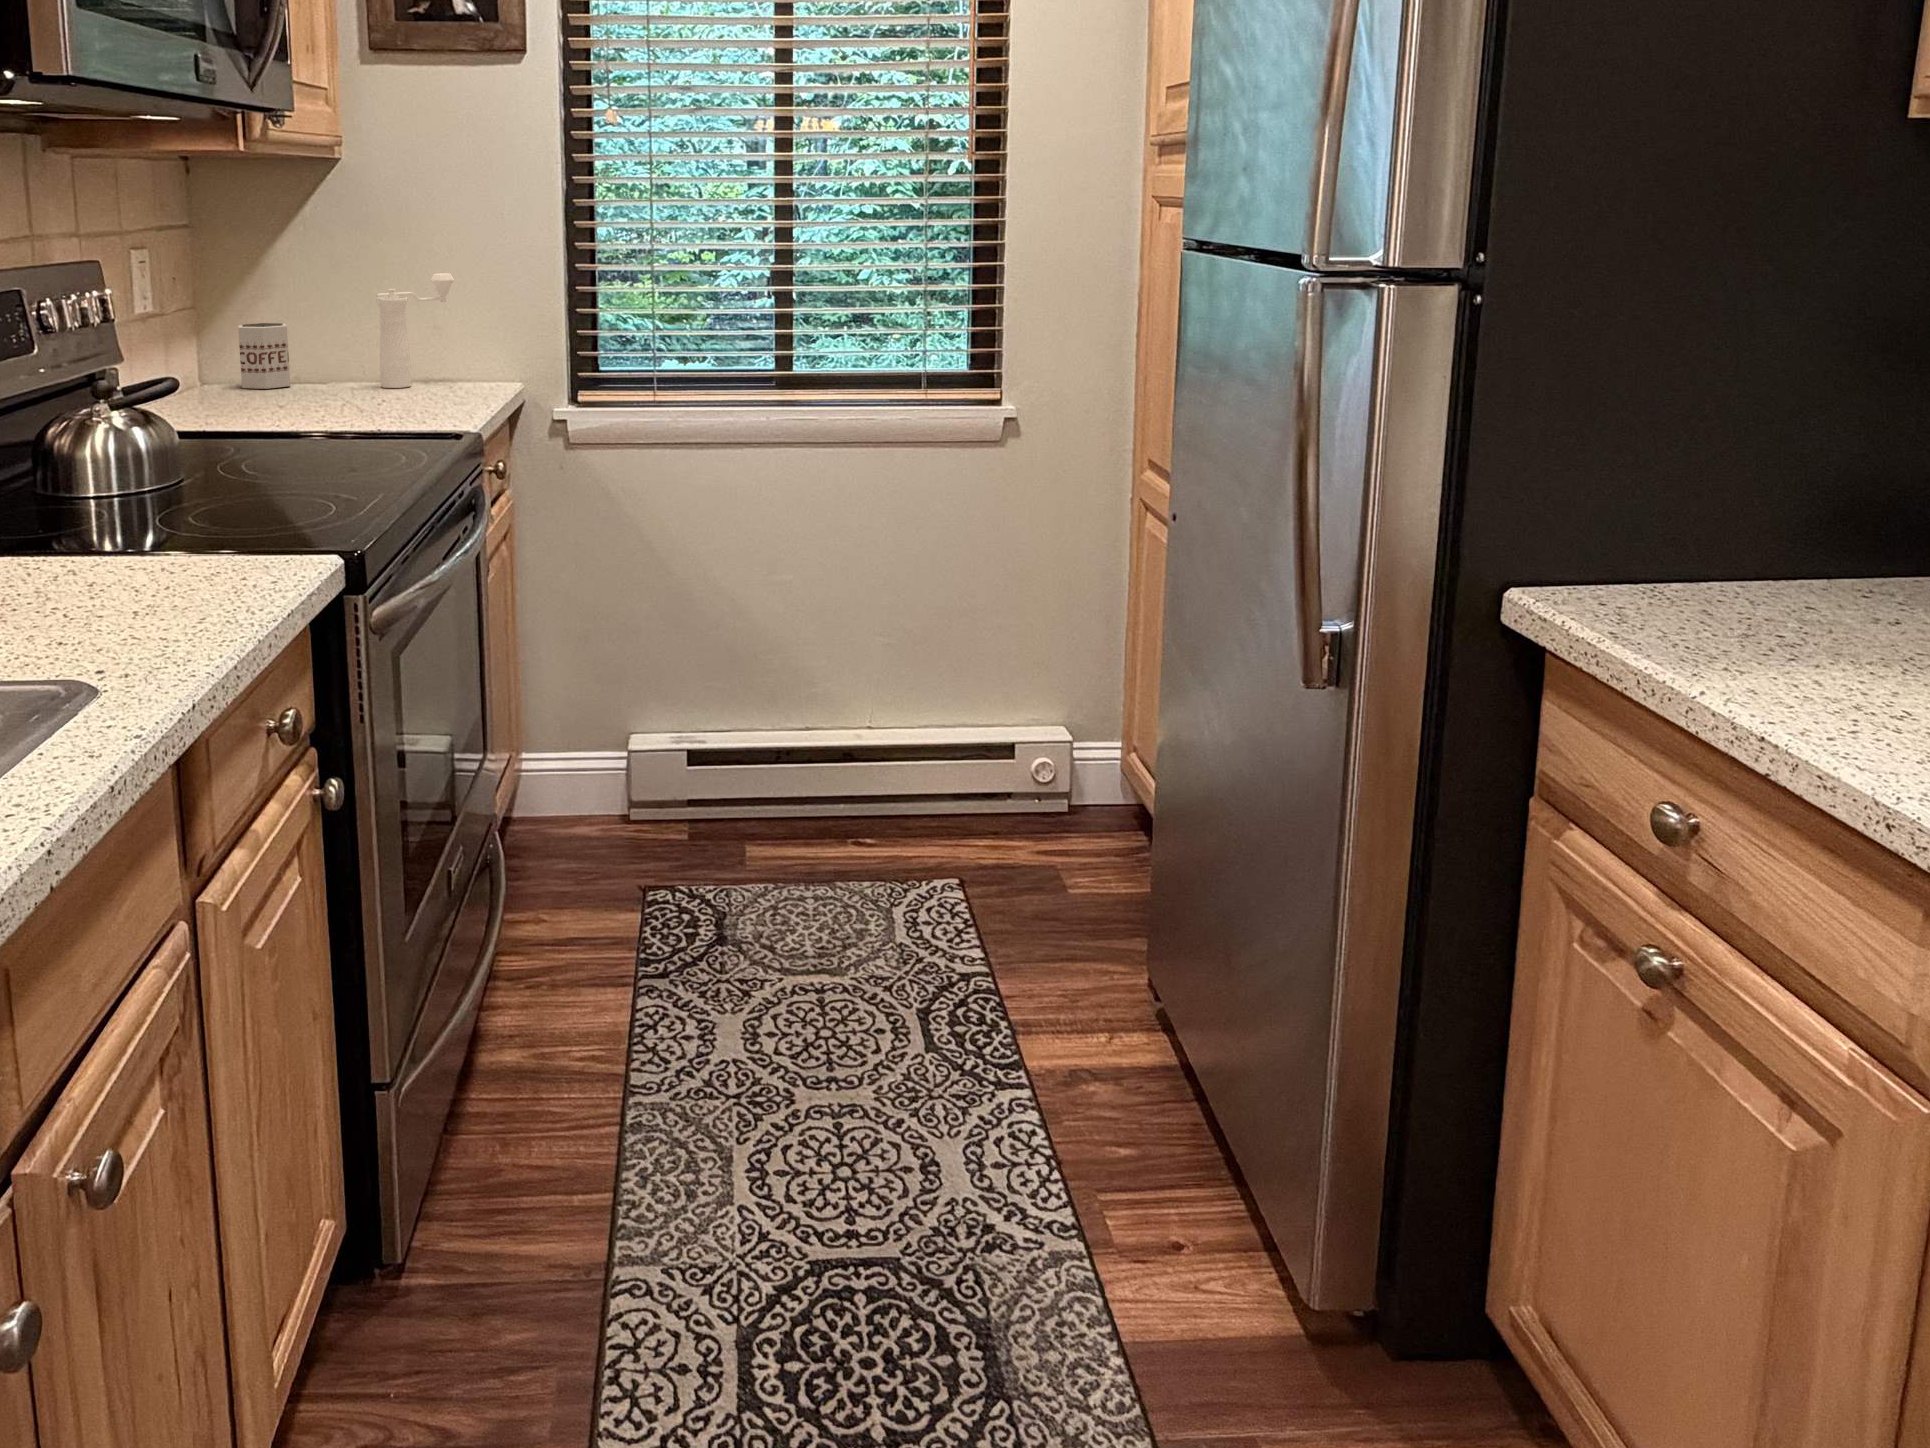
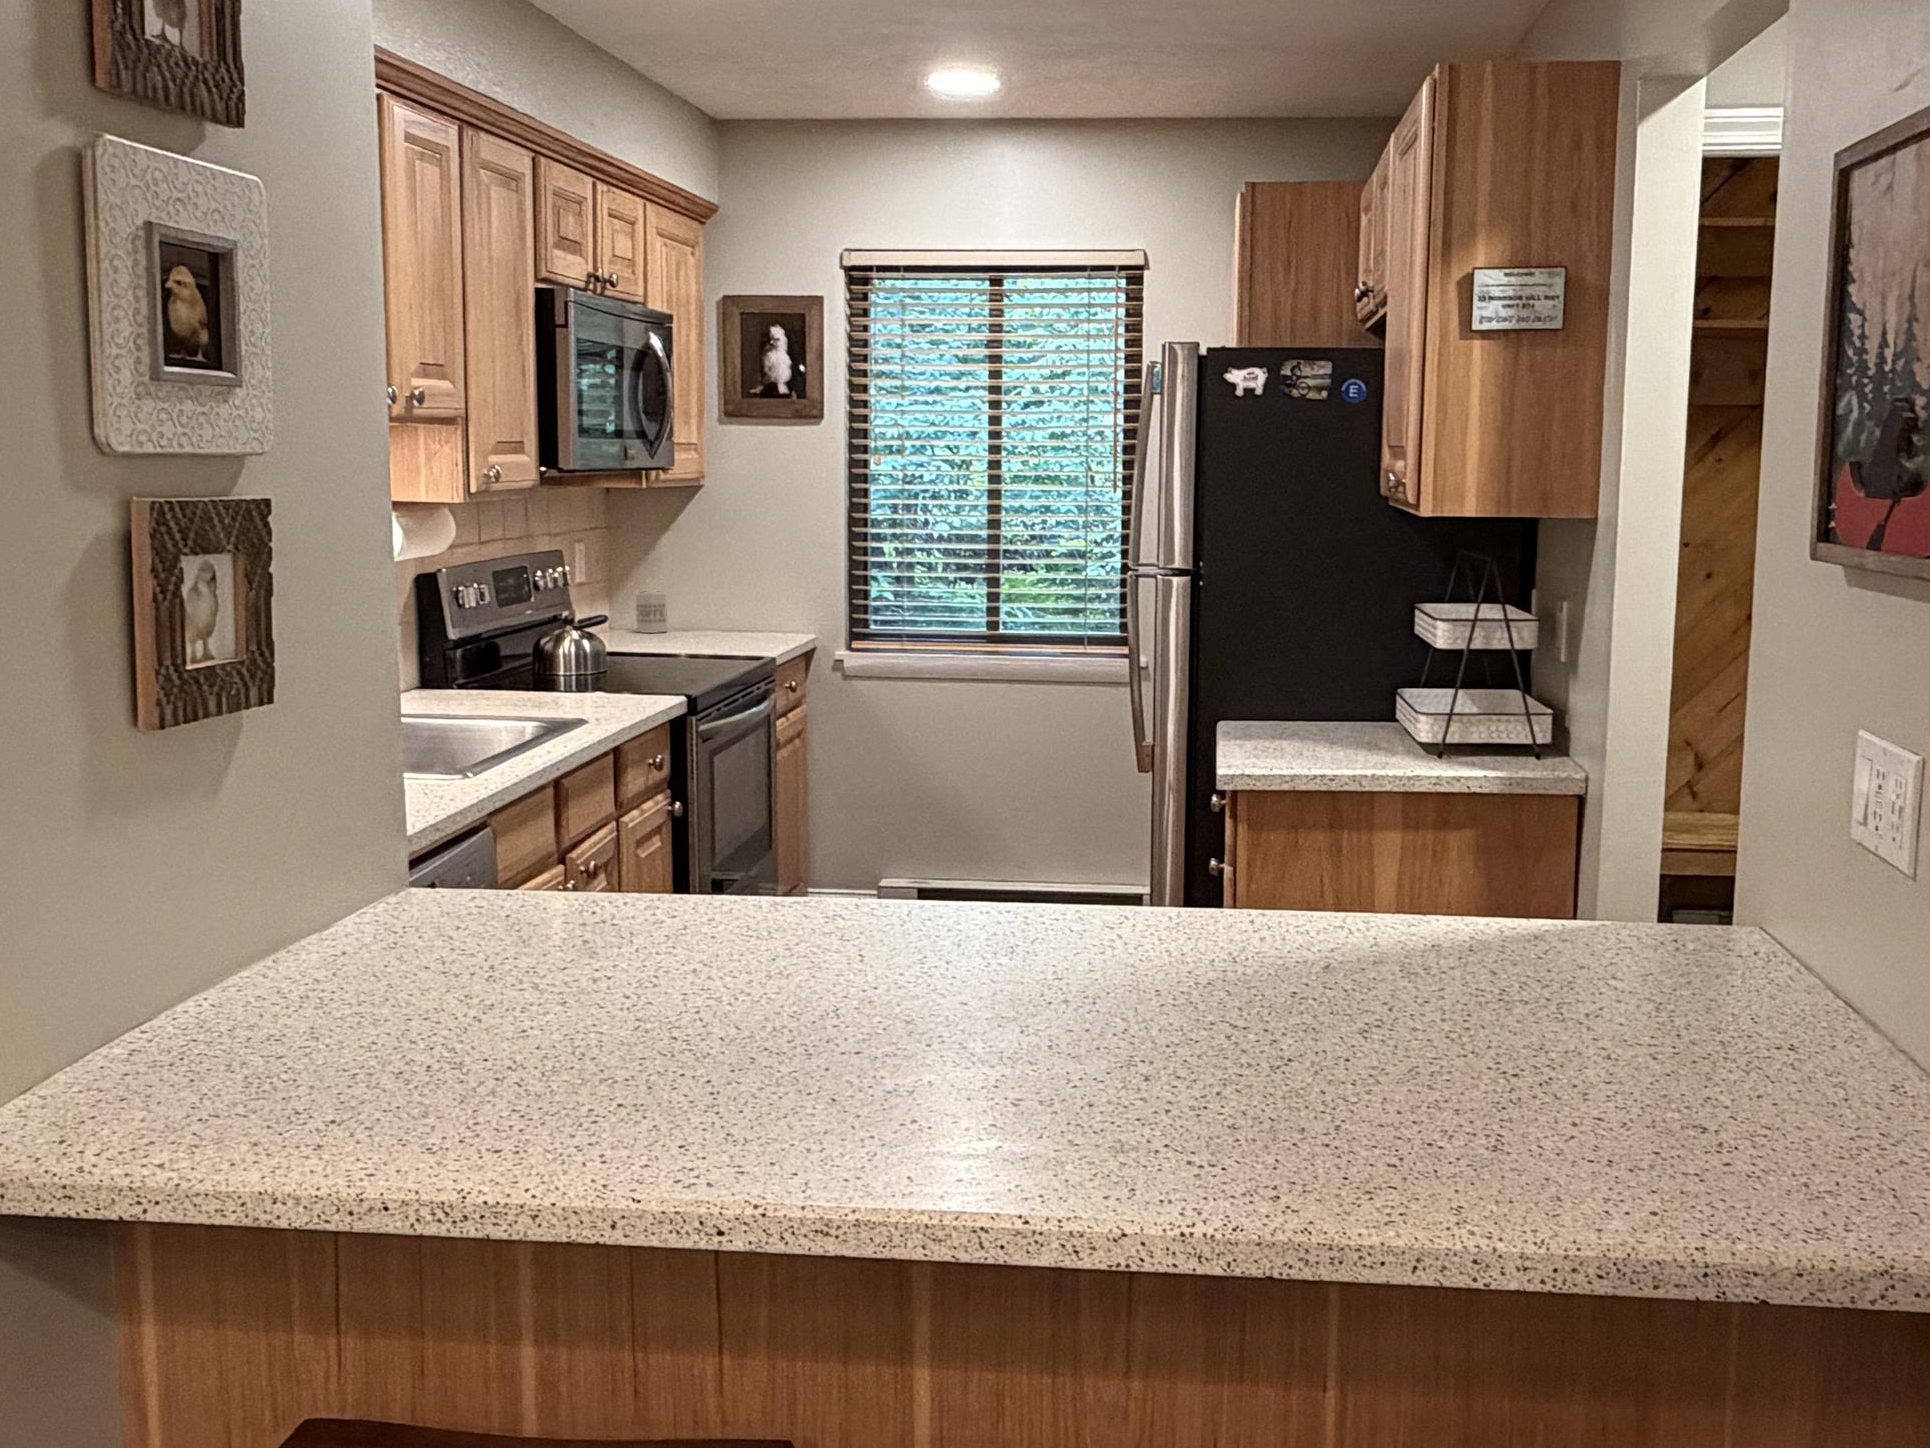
pepper mill: present [376,273,454,388] -> none [722,561,773,635]

